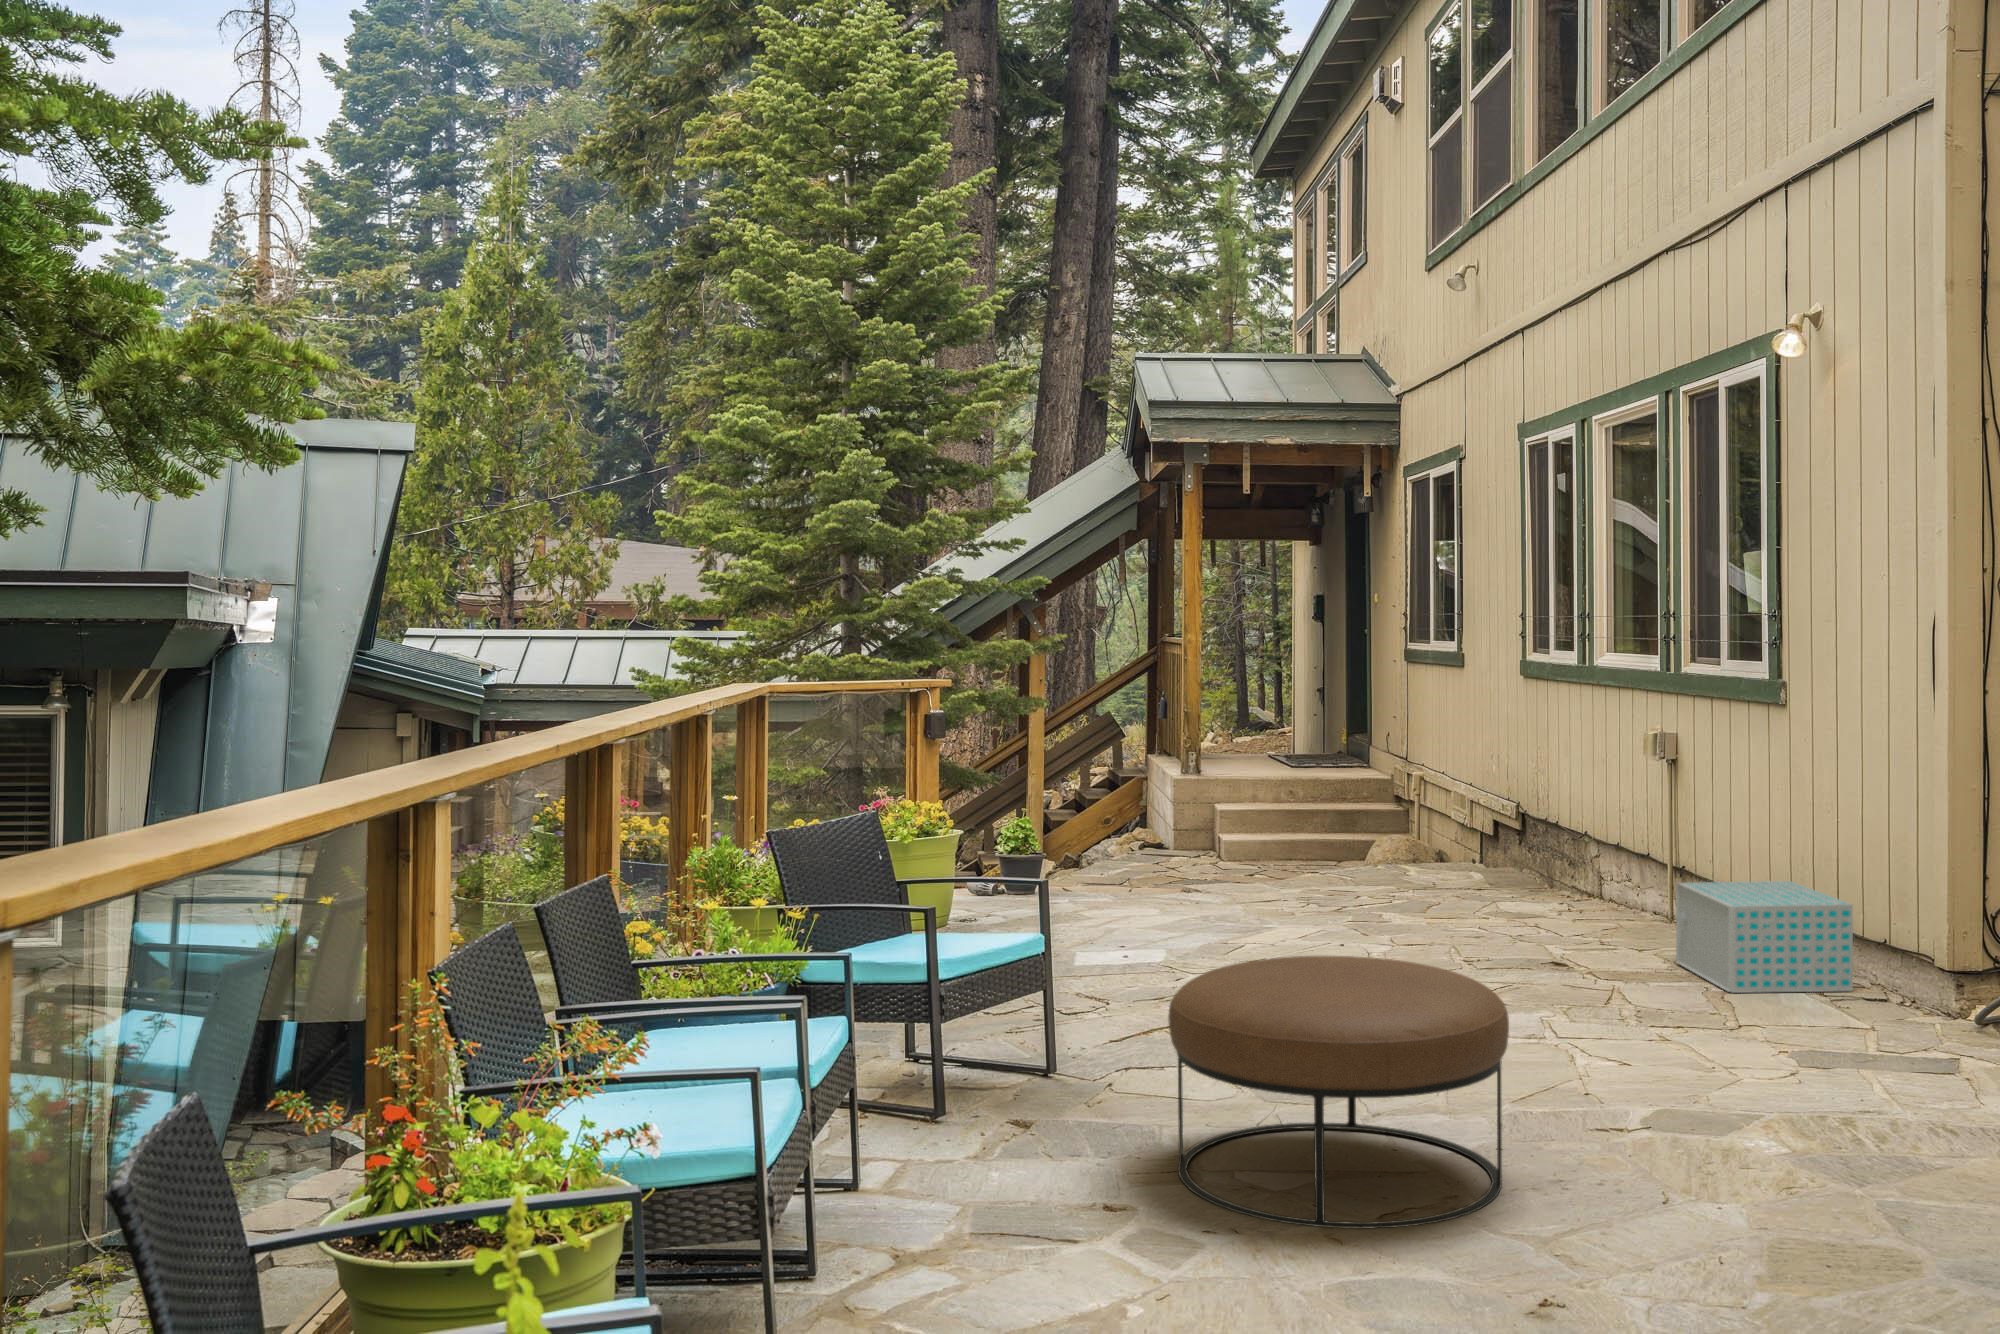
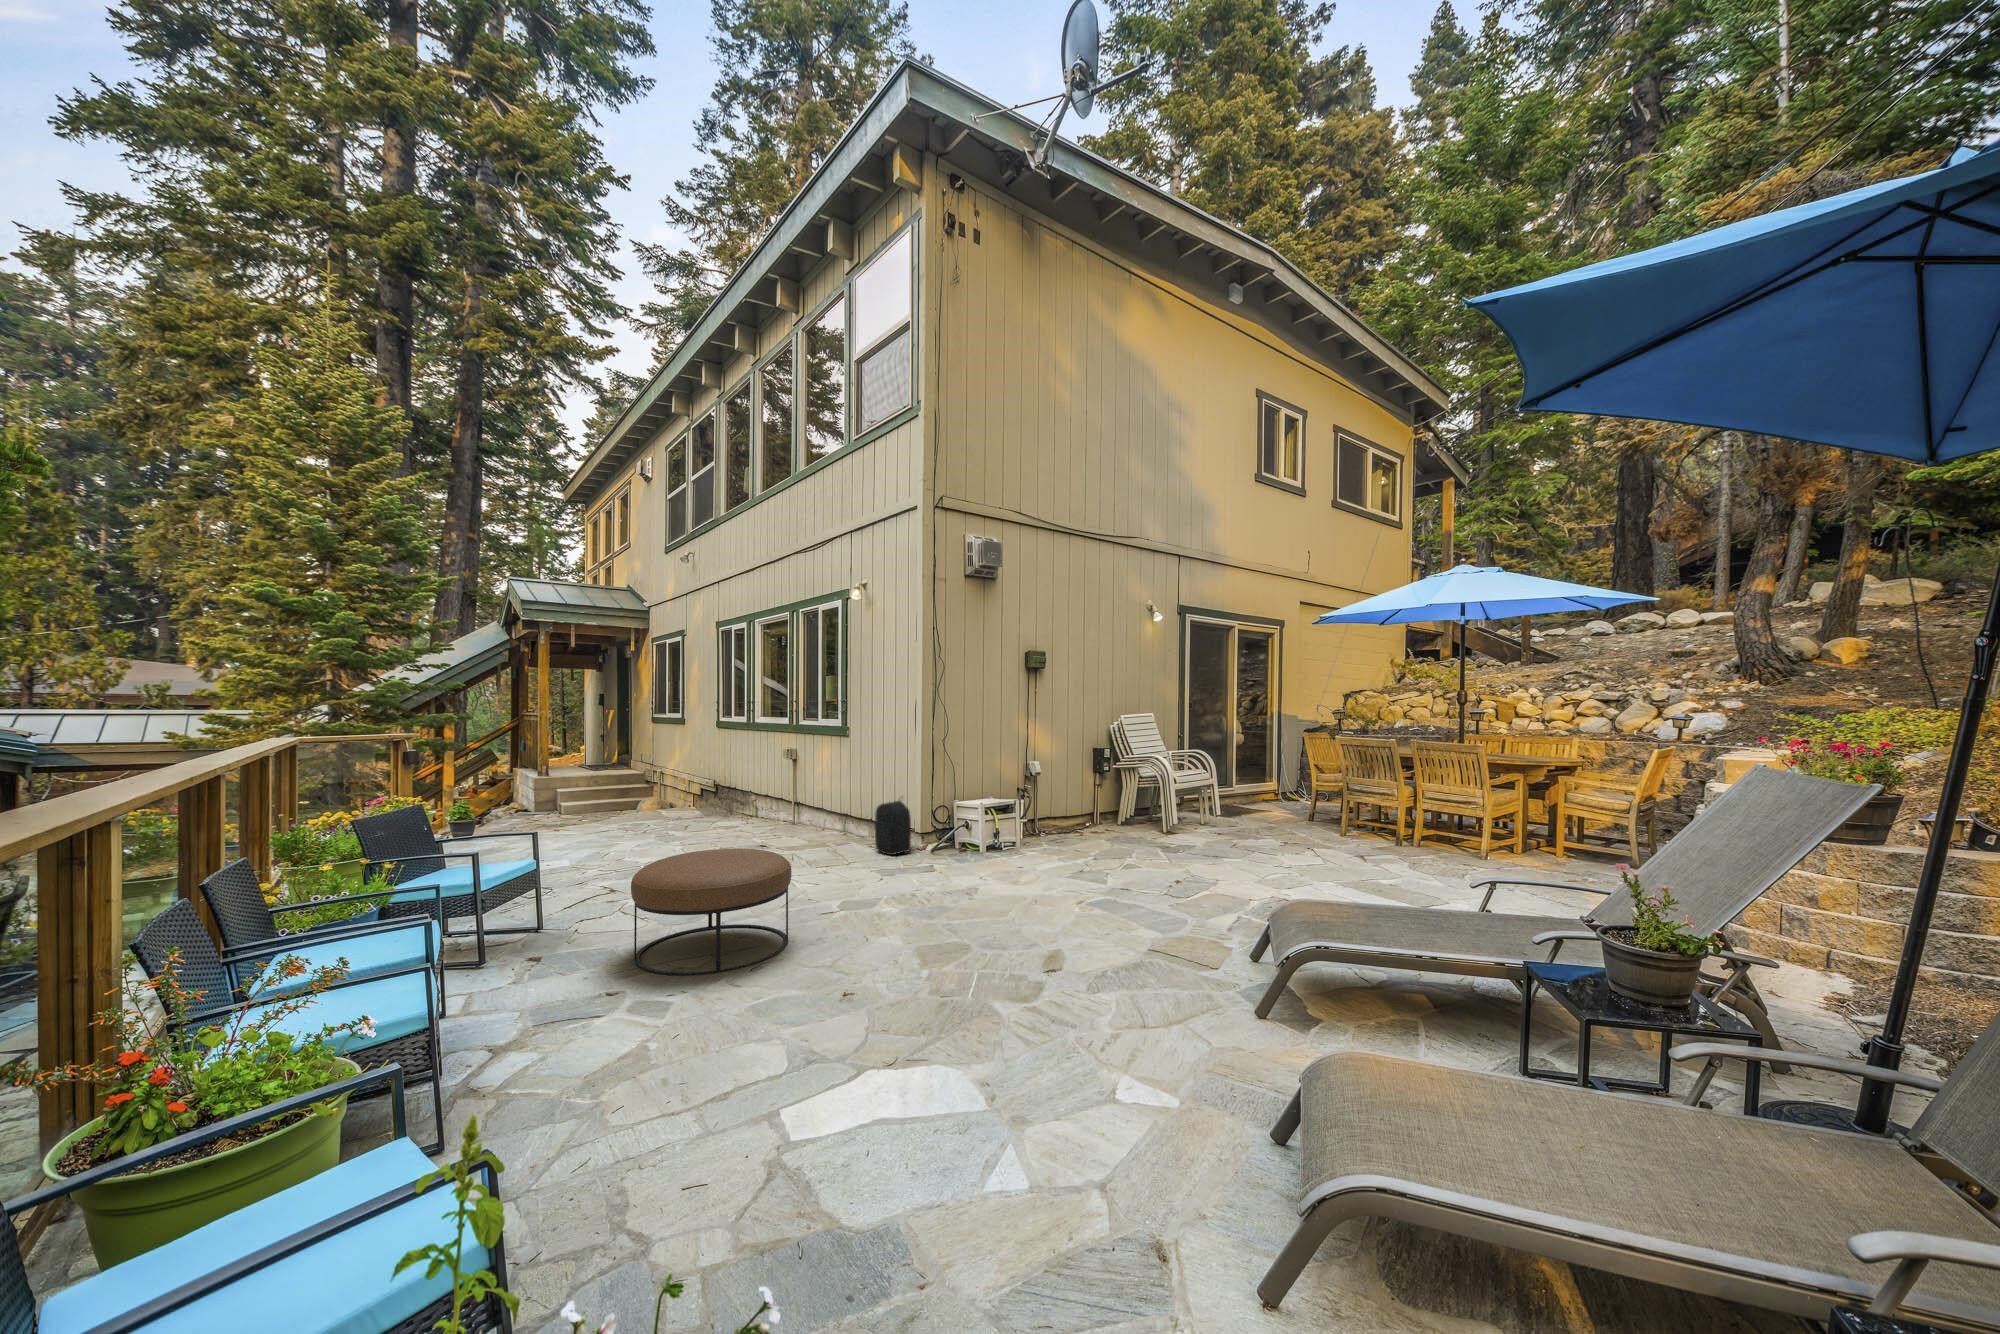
backpack: none [1831,878,1939,1030] -> present [875,800,912,855]
storage box: present [1676,881,1853,993] -> none [809,803,877,849]

